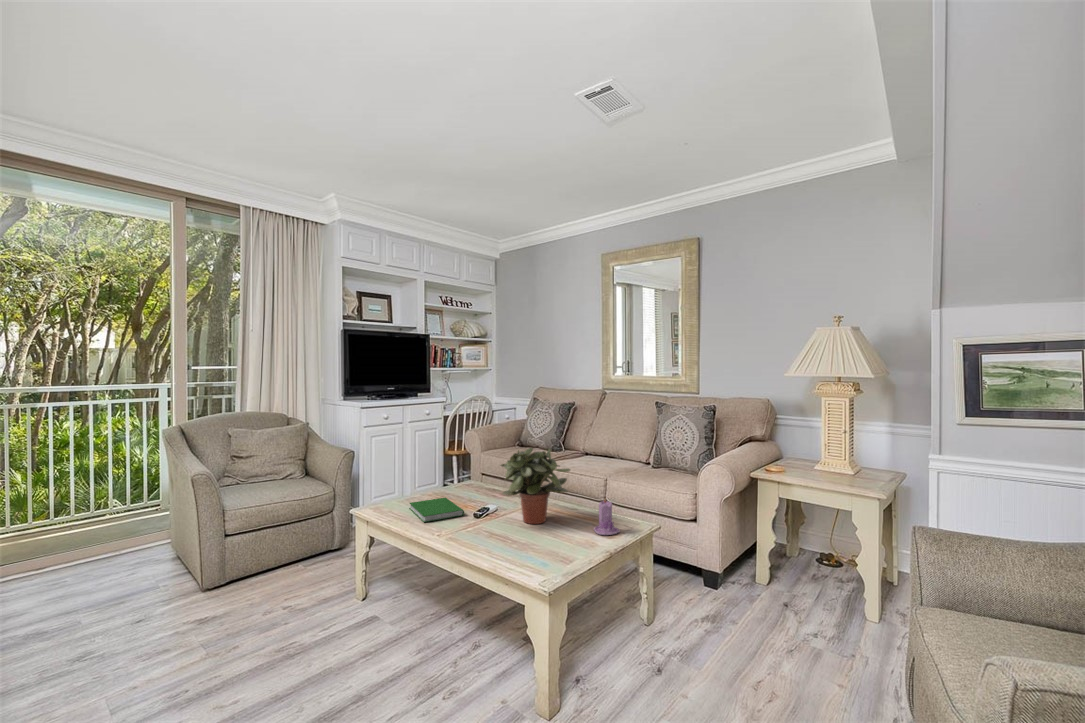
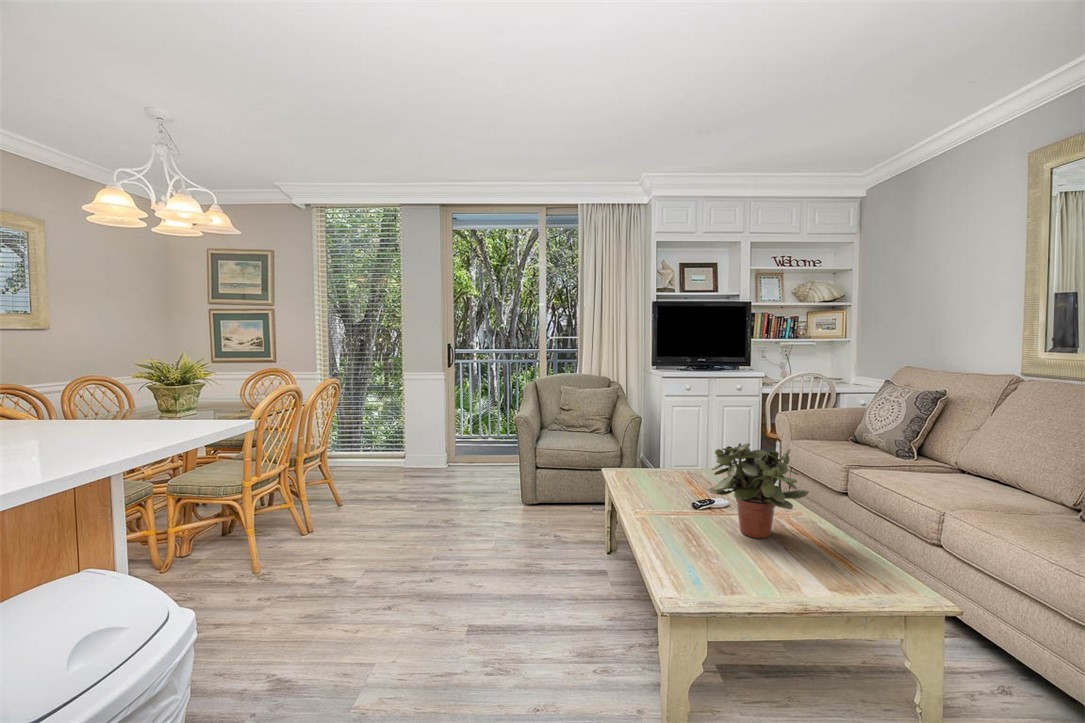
hardcover book: present [409,498,464,522] -> none [641,476,688,503]
candle: present [594,500,620,535] -> none [815,531,856,587]

